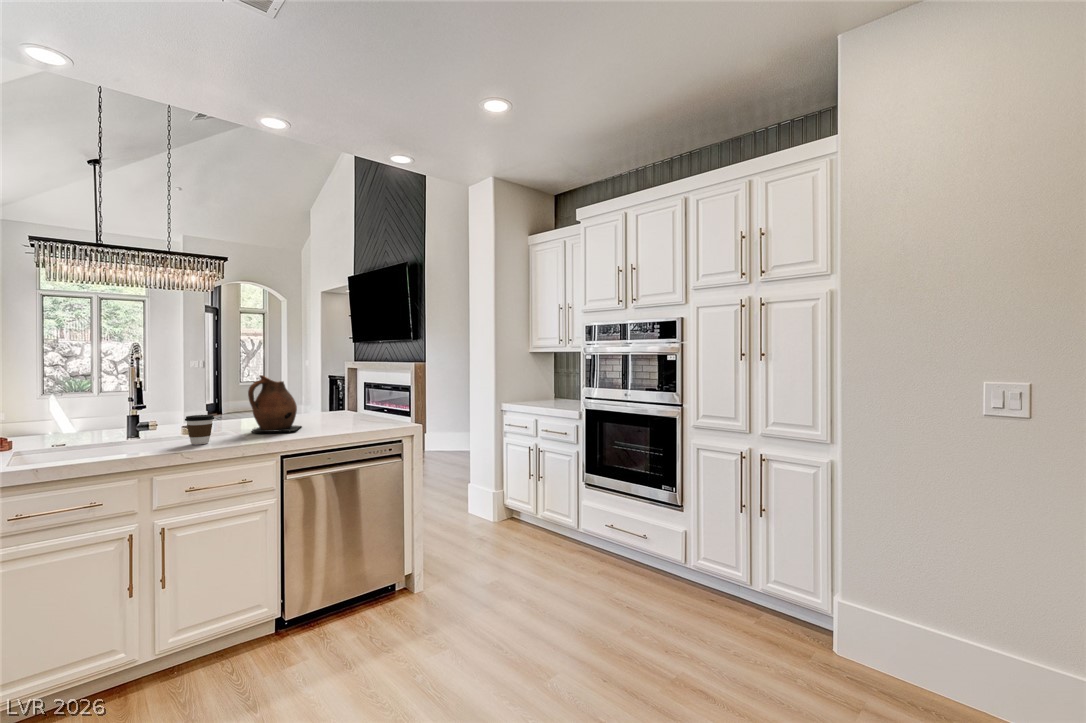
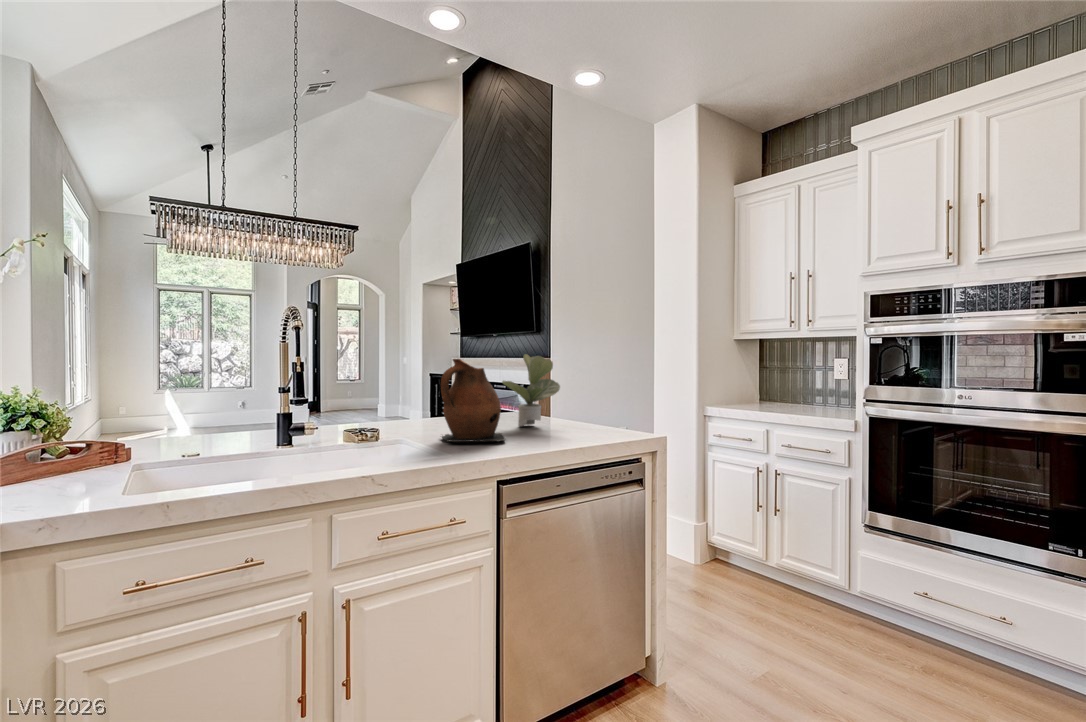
potted plant: none [309,369,356,421] -> present [502,354,560,426]
coffee cup: present [185,415,214,445] -> none [370,415,410,461]

